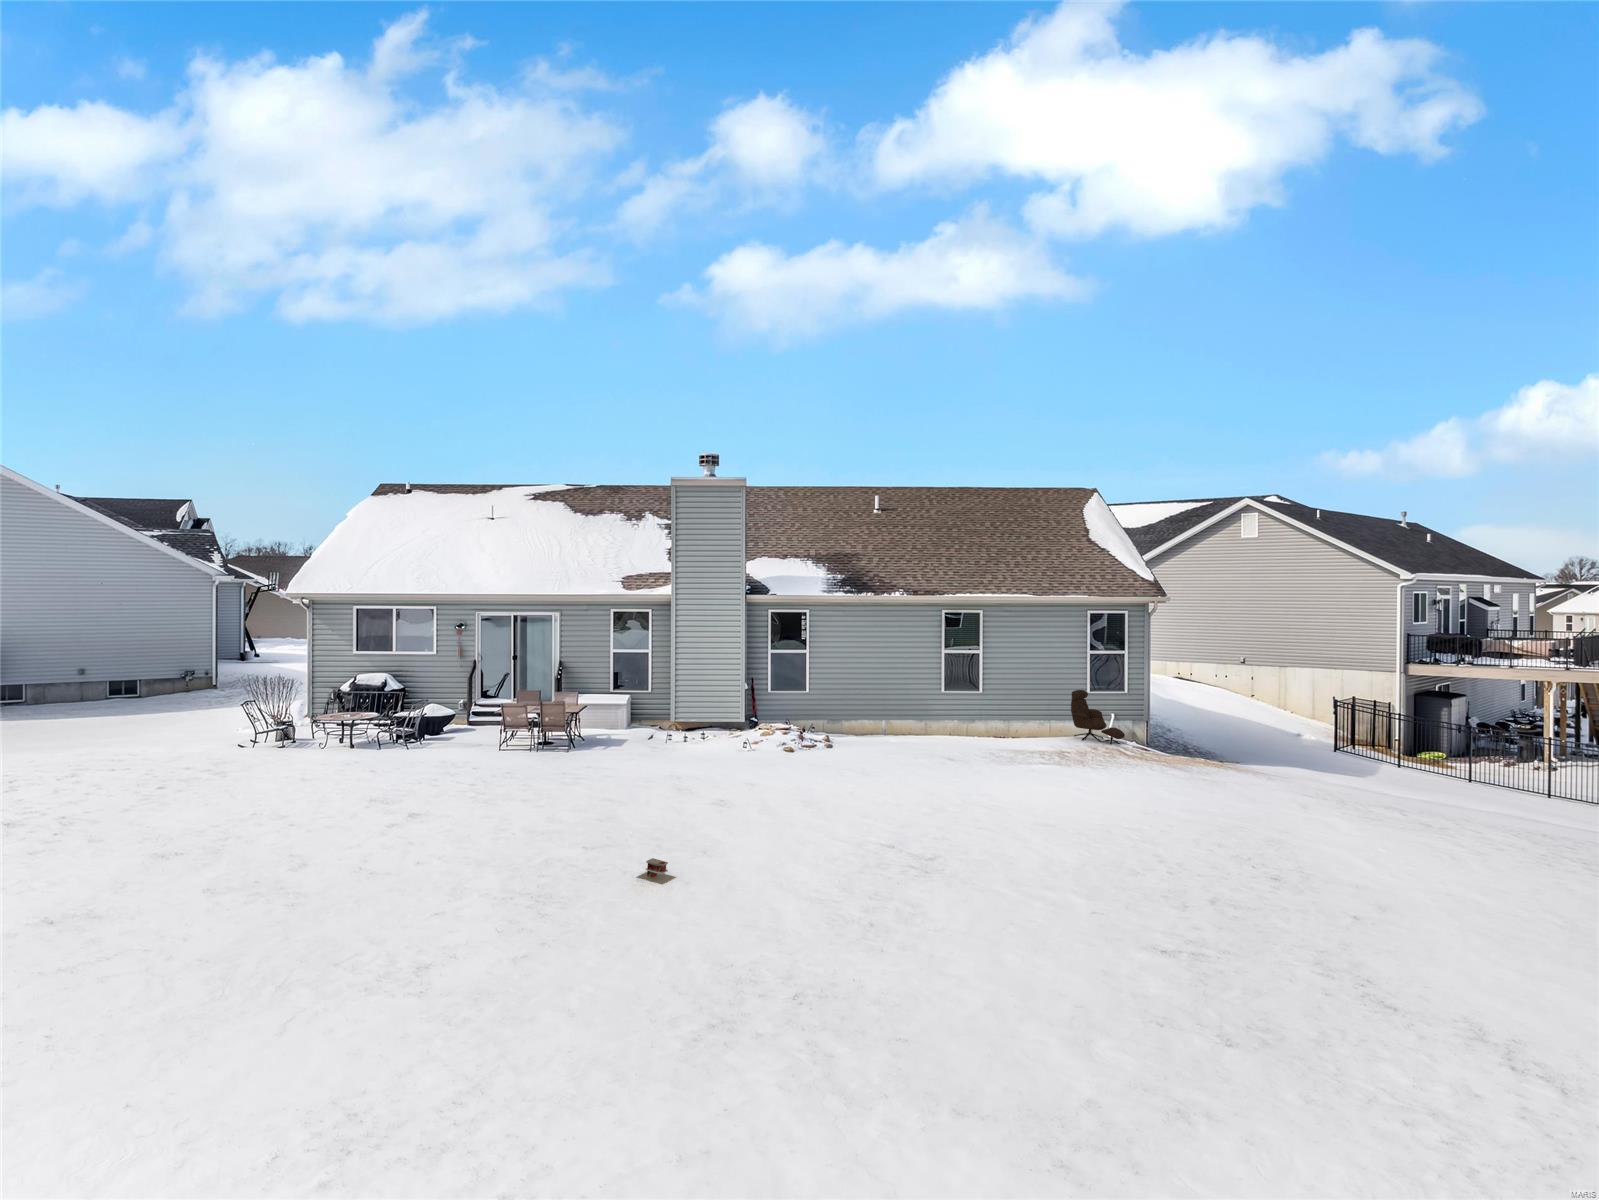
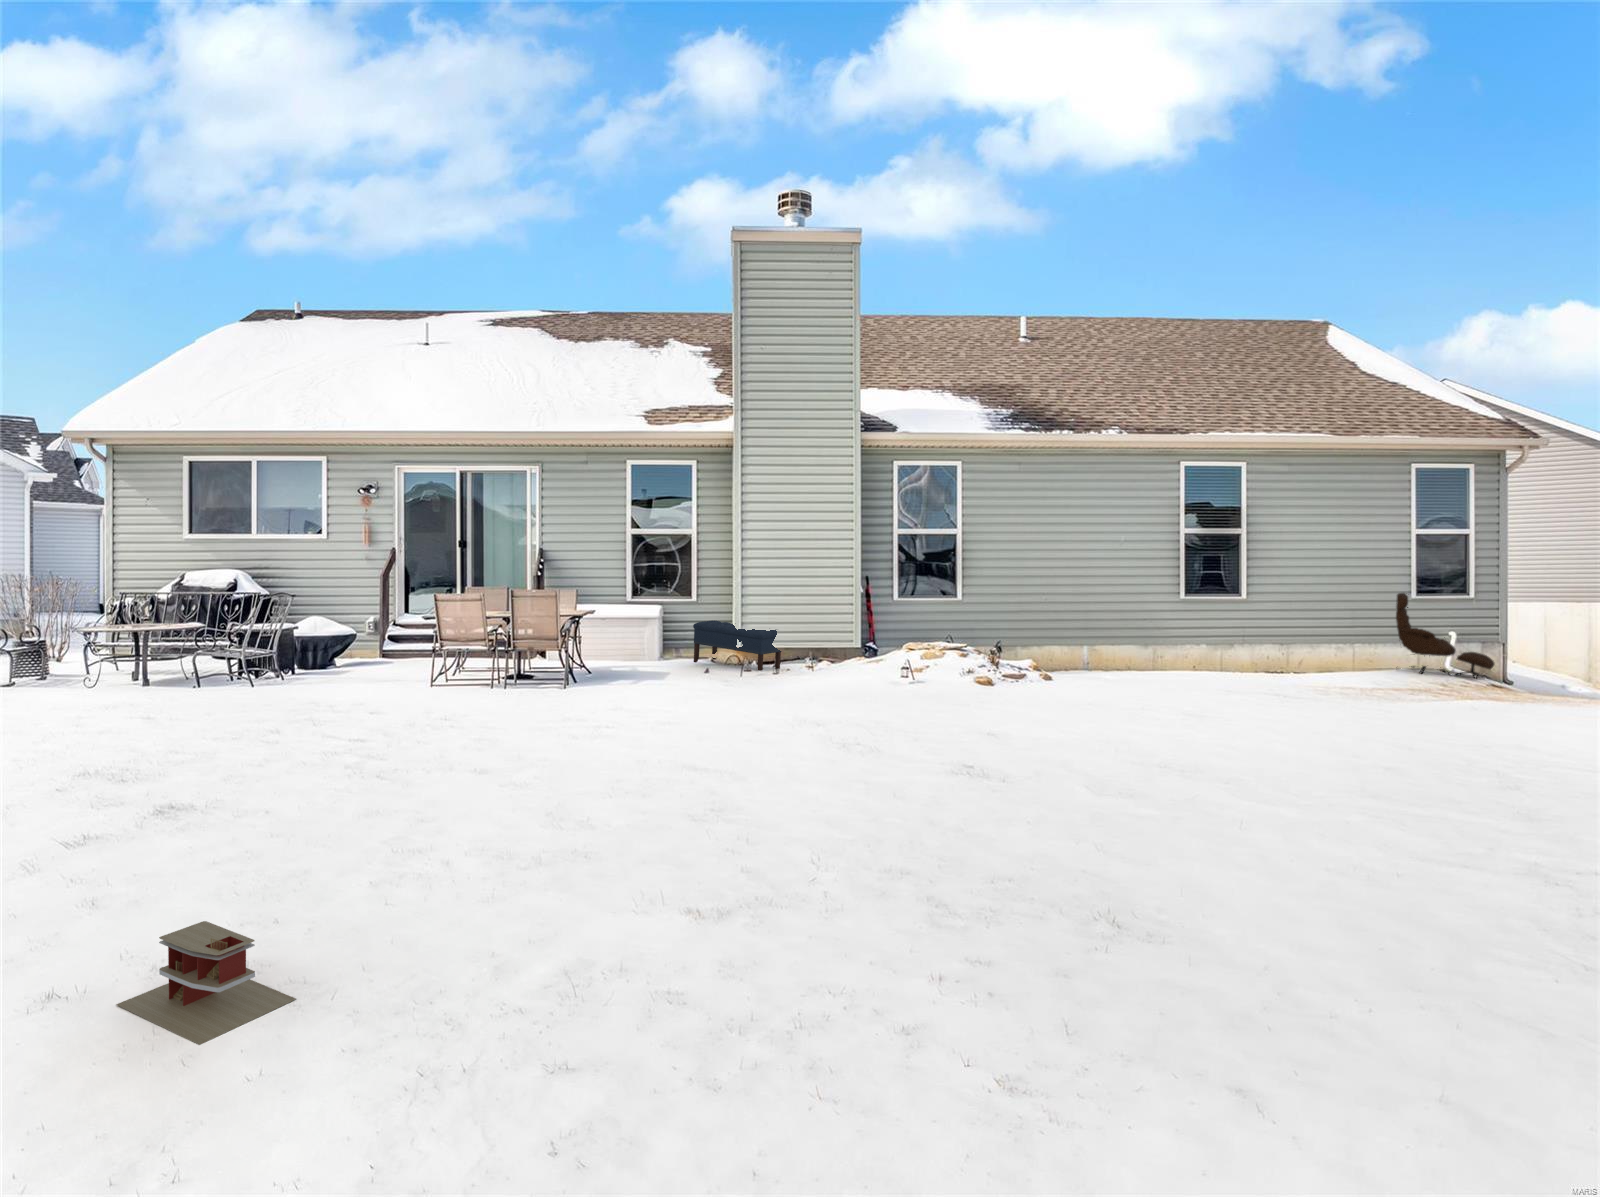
bench: none [647,706,697,740] -> present [693,620,781,671]
toy house: present [637,858,676,884] -> present [116,921,296,1045]

